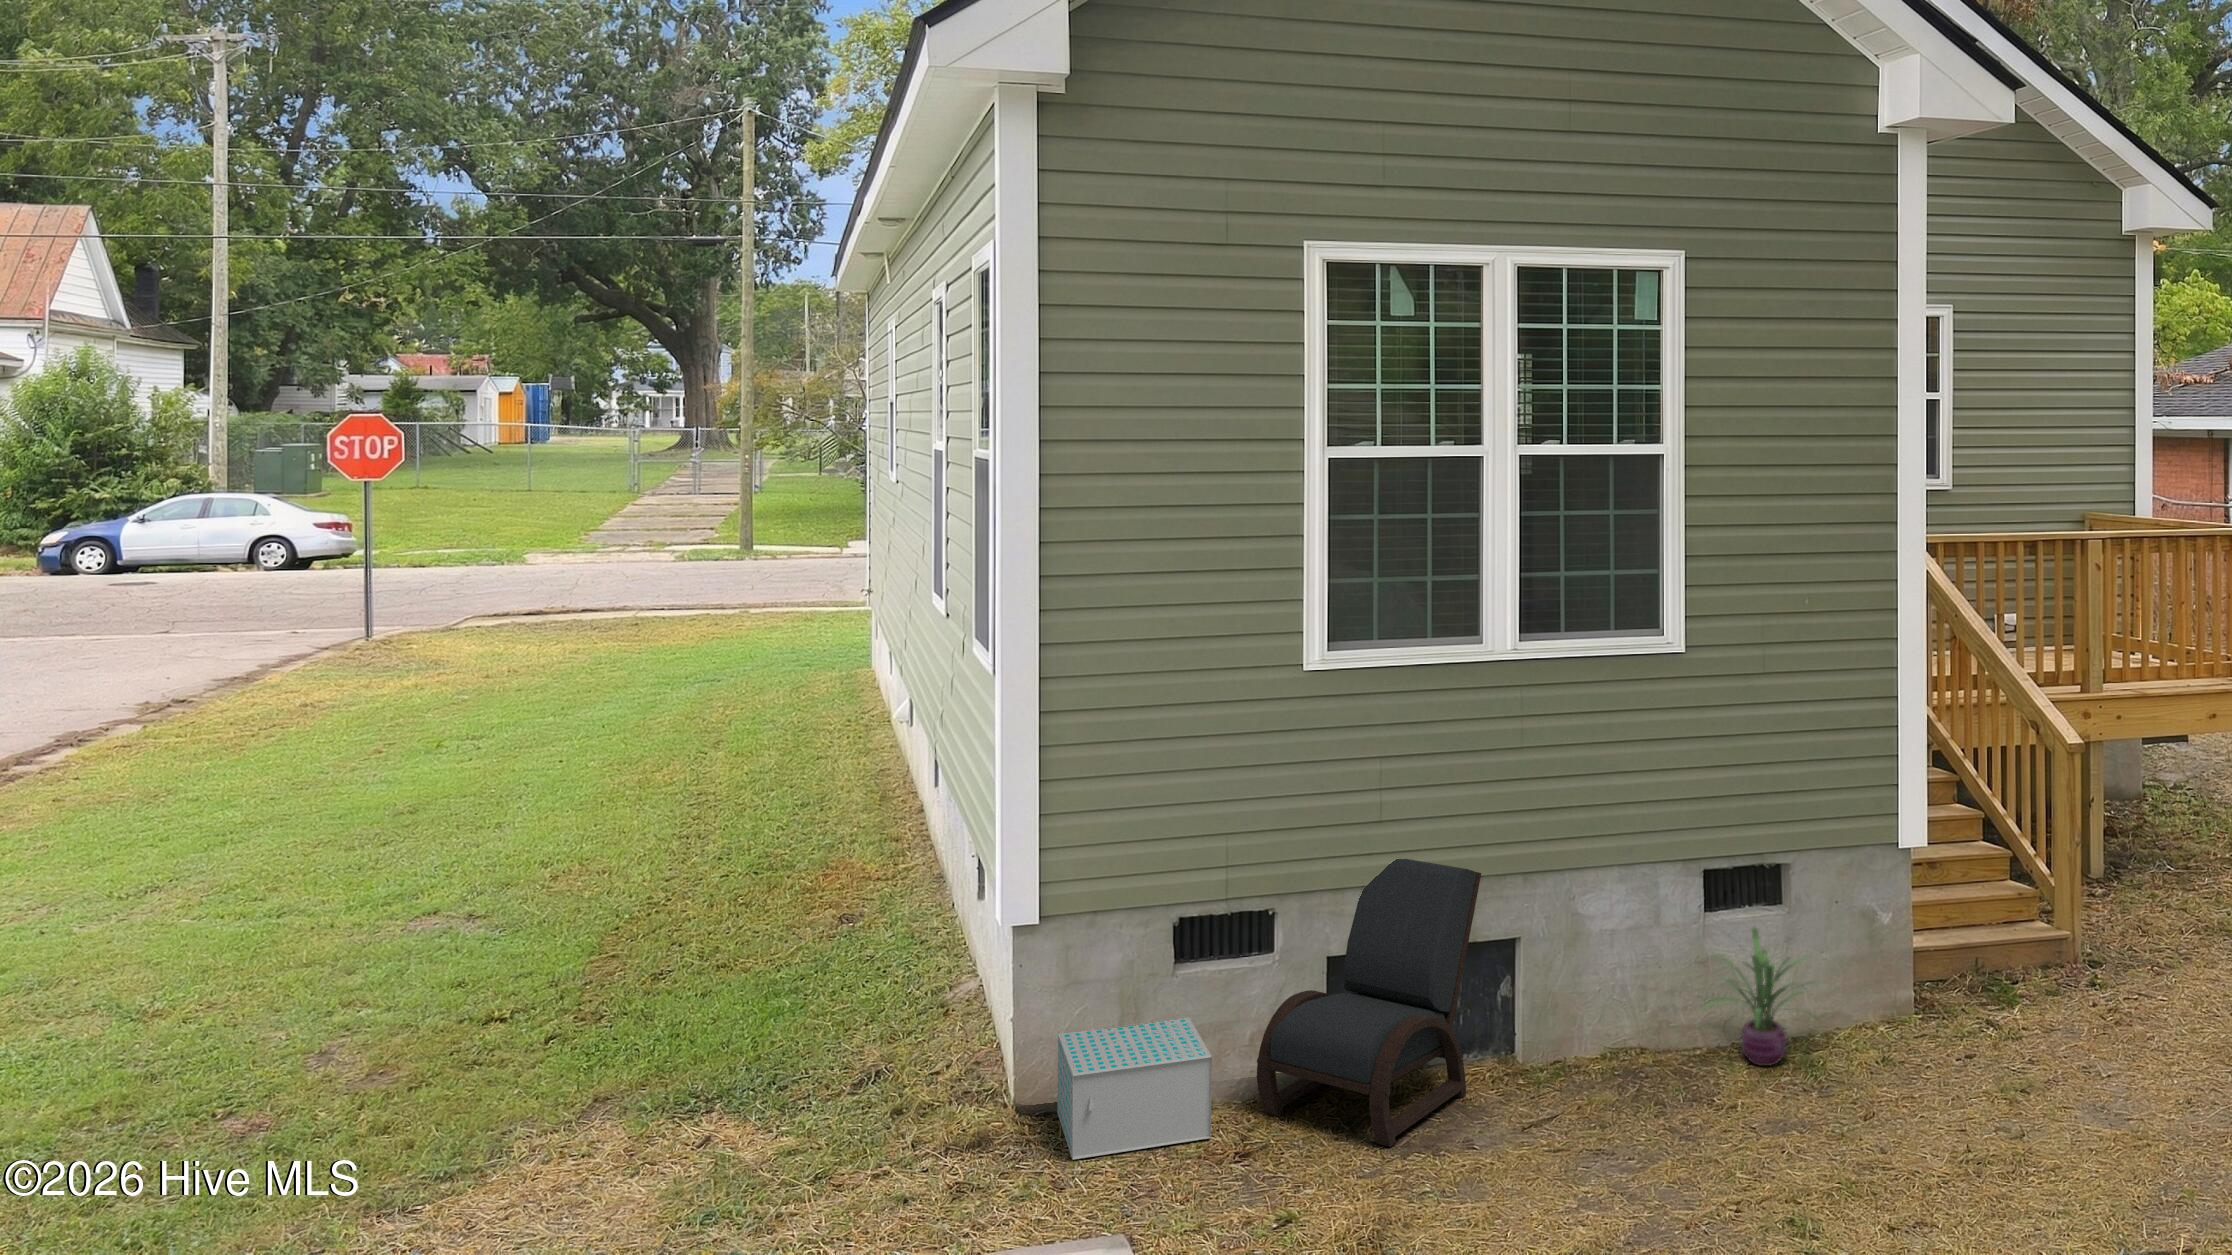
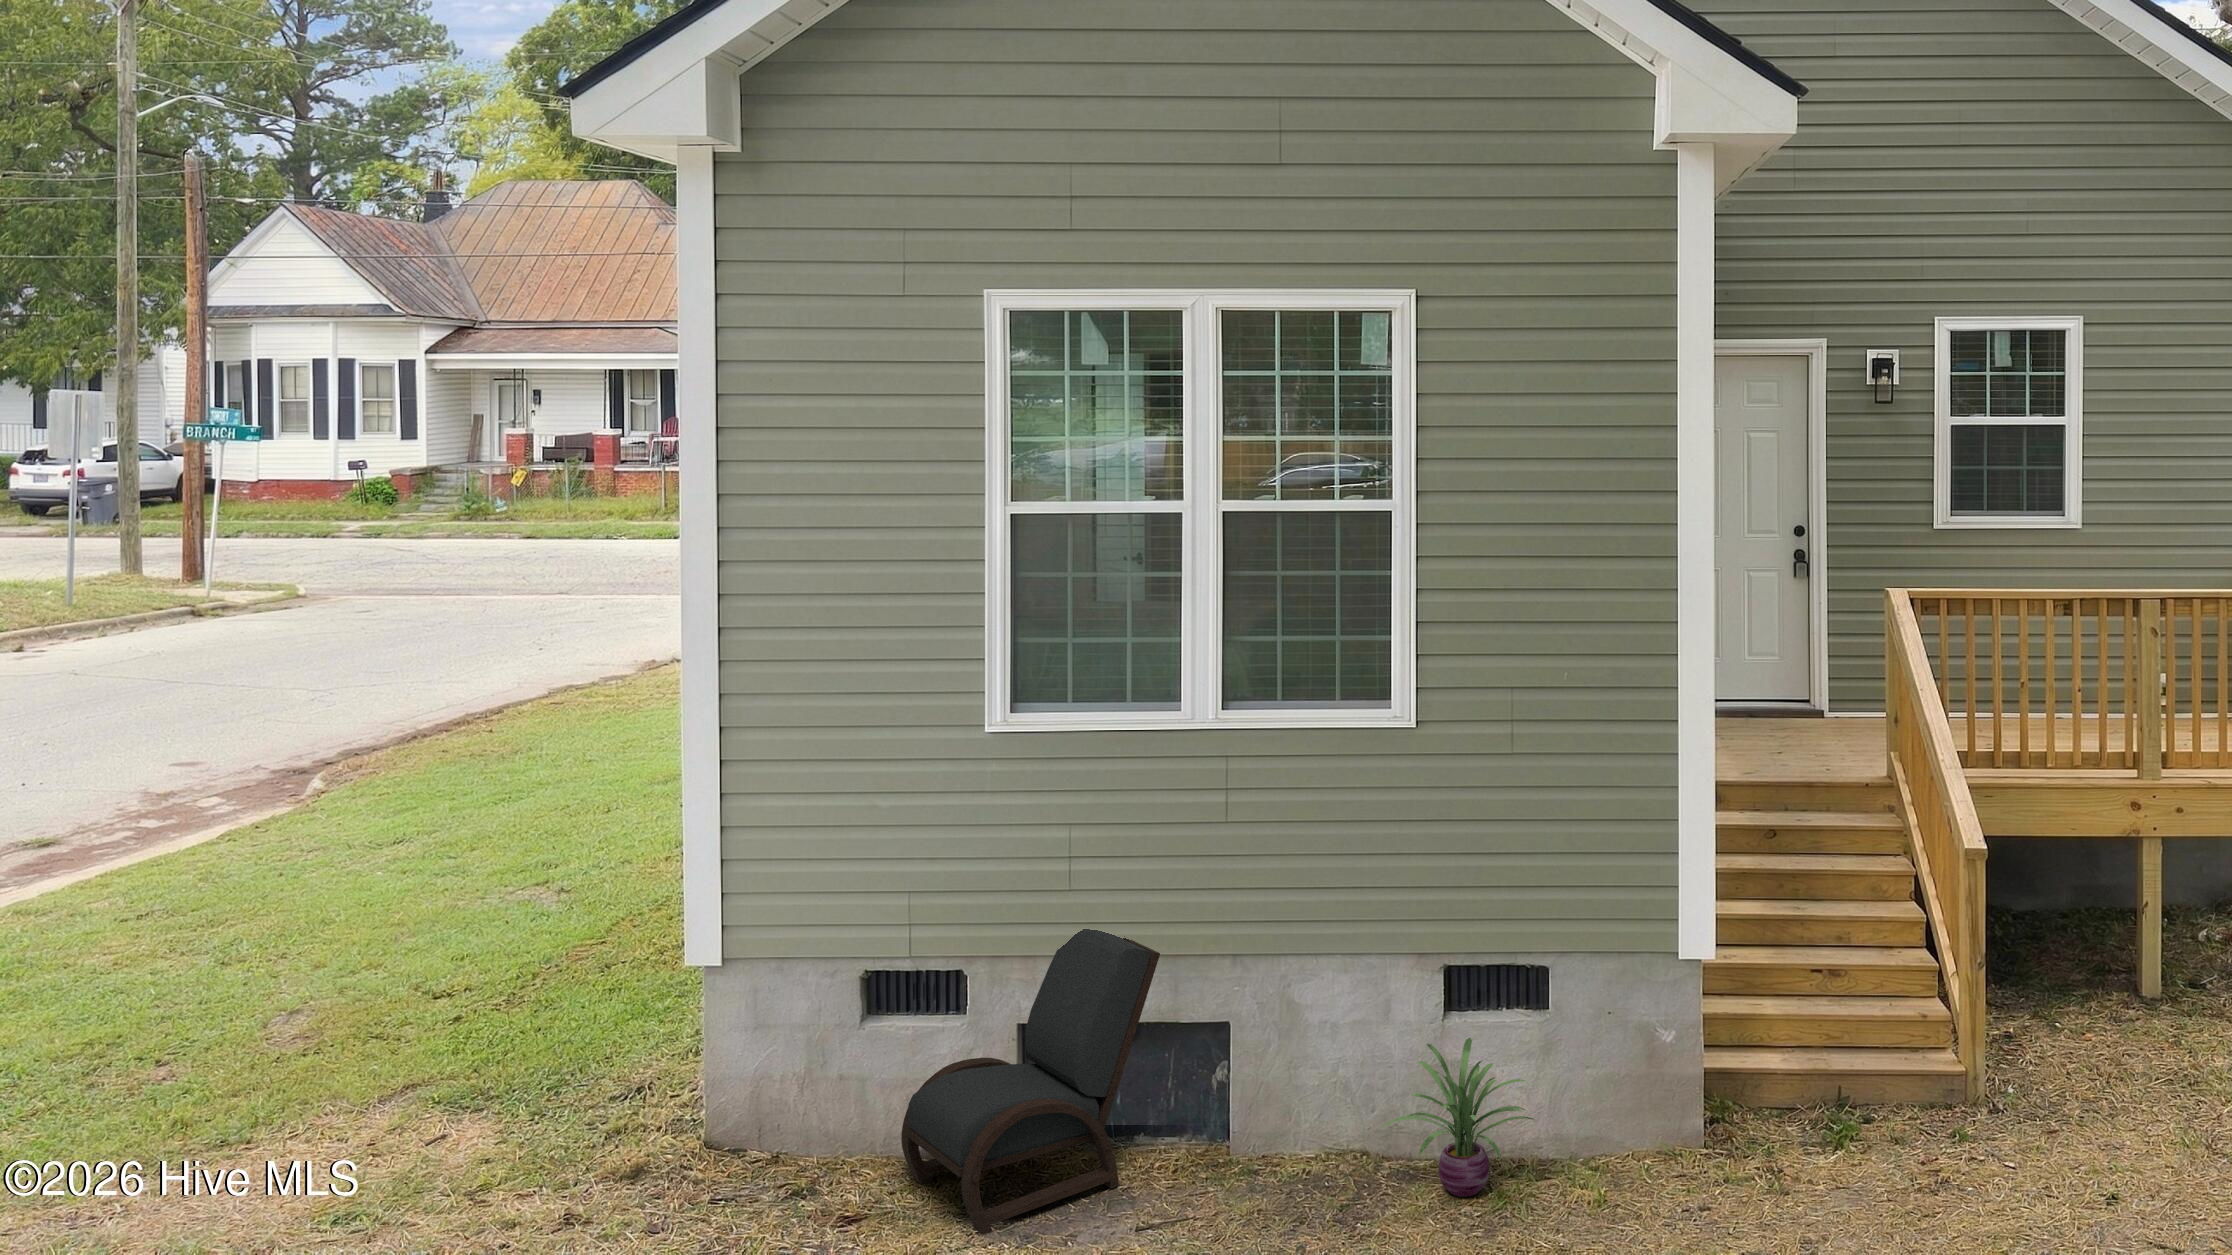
storage box: present [1057,1018,1212,1160] -> none [695,1072,871,1203]

